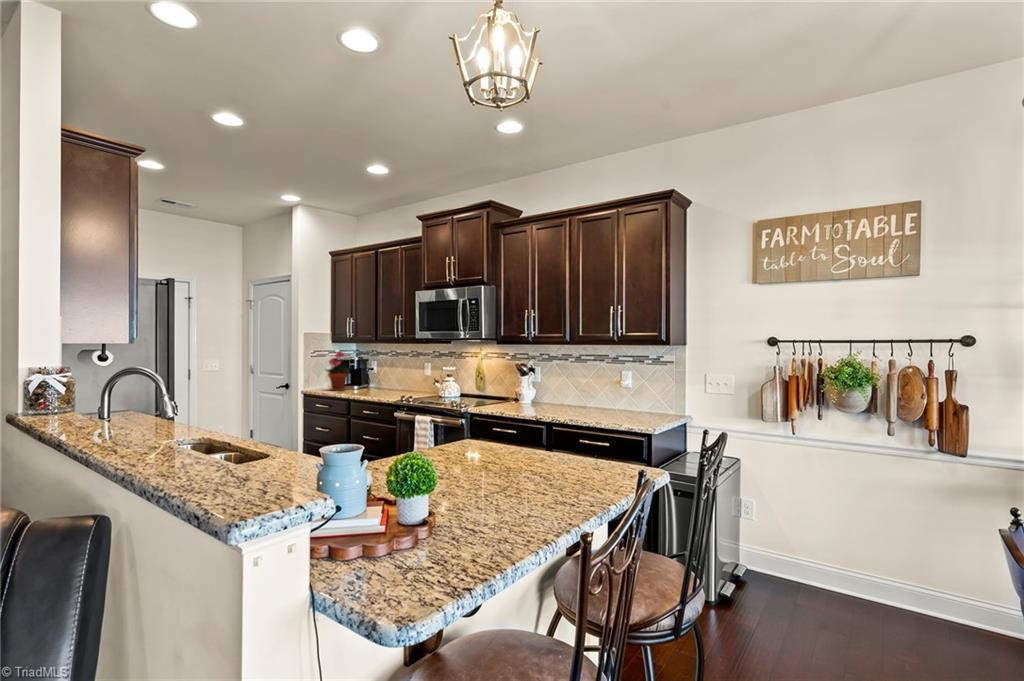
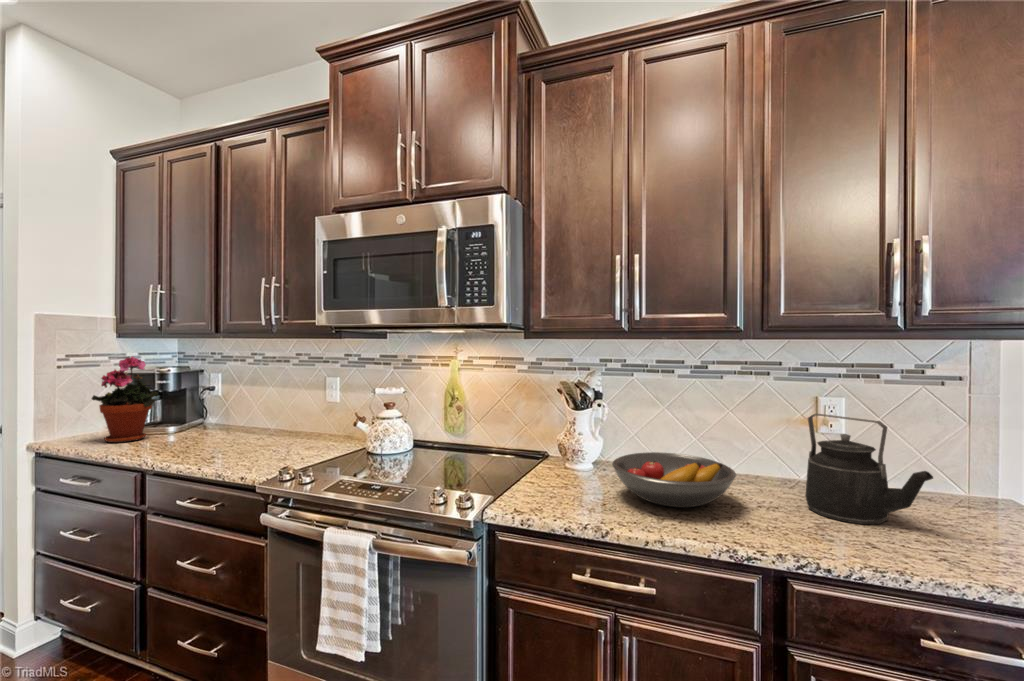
kettle: none [590,375,618,415] -> present [805,414,933,524]
fruit bowl: none [520,393,567,409] -> present [612,452,736,507]

